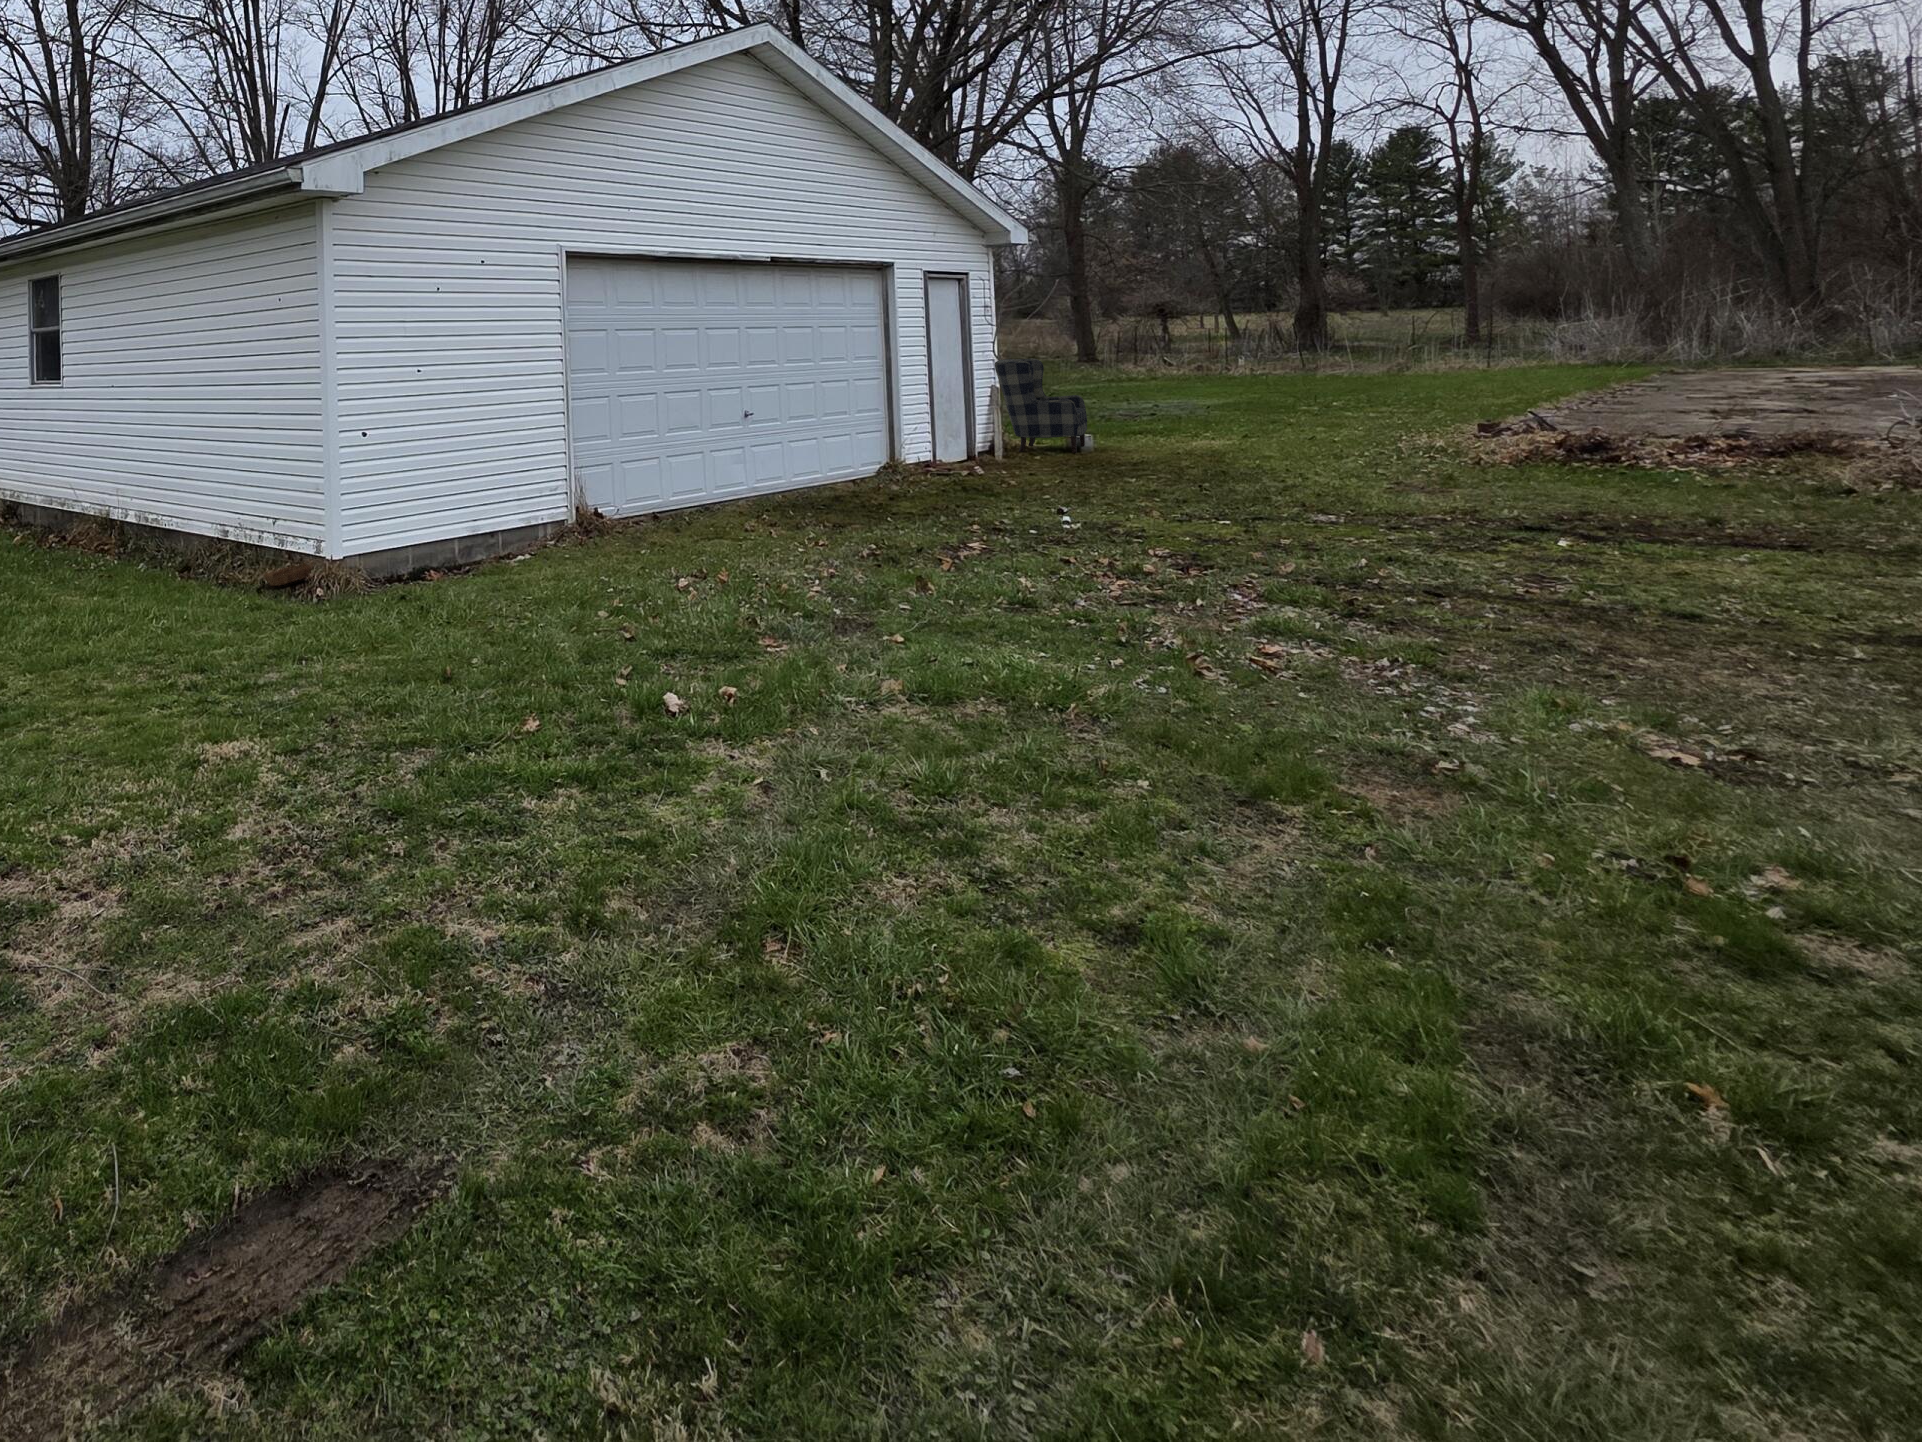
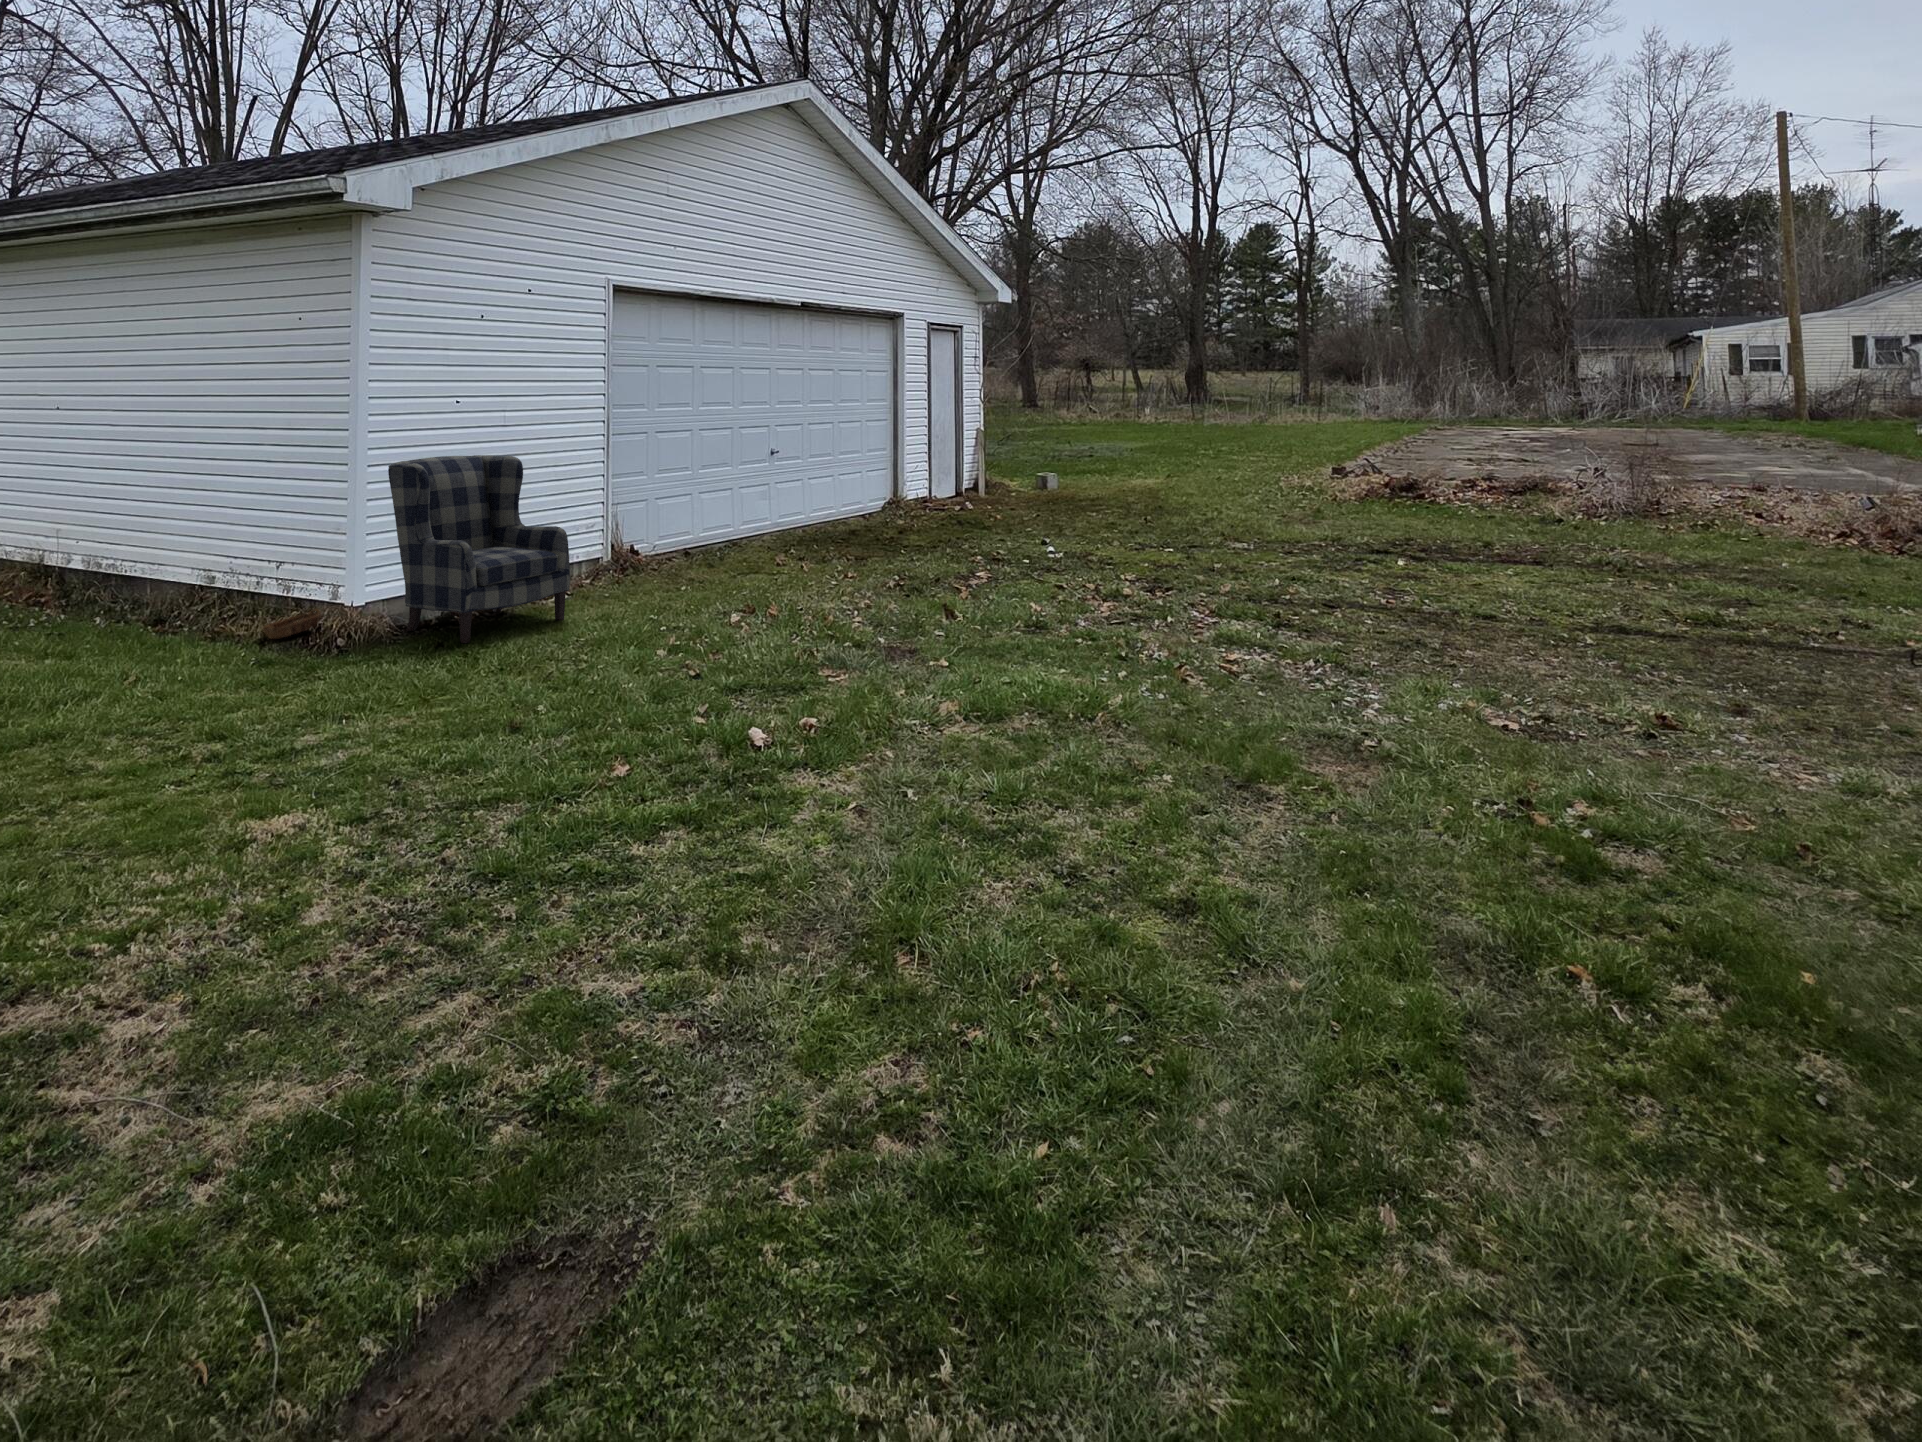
chair: present [995,359,1087,453] -> present [388,455,570,643]

